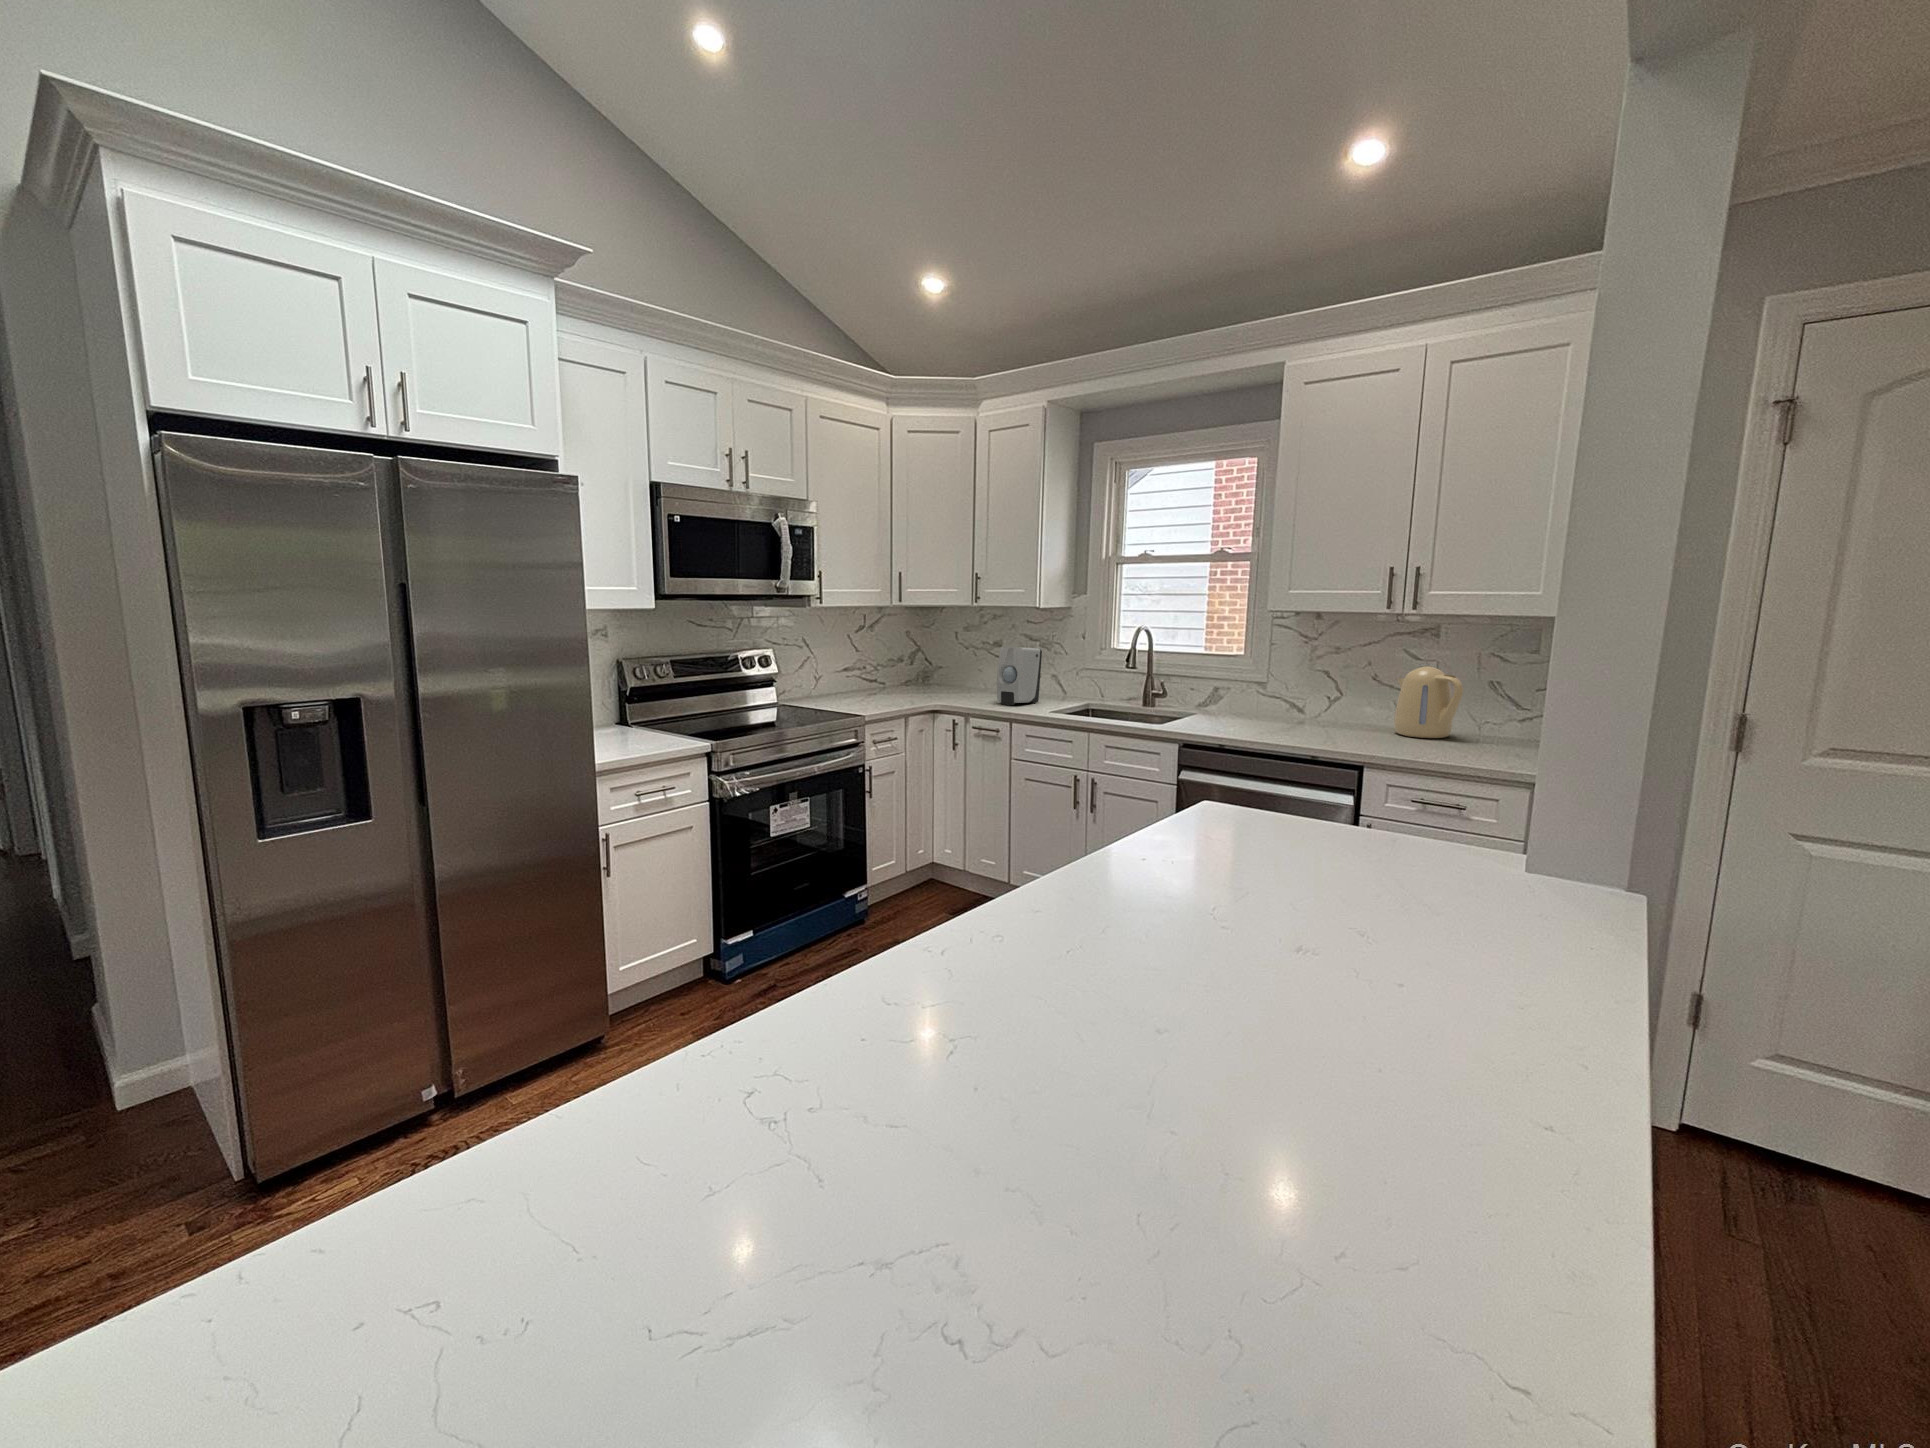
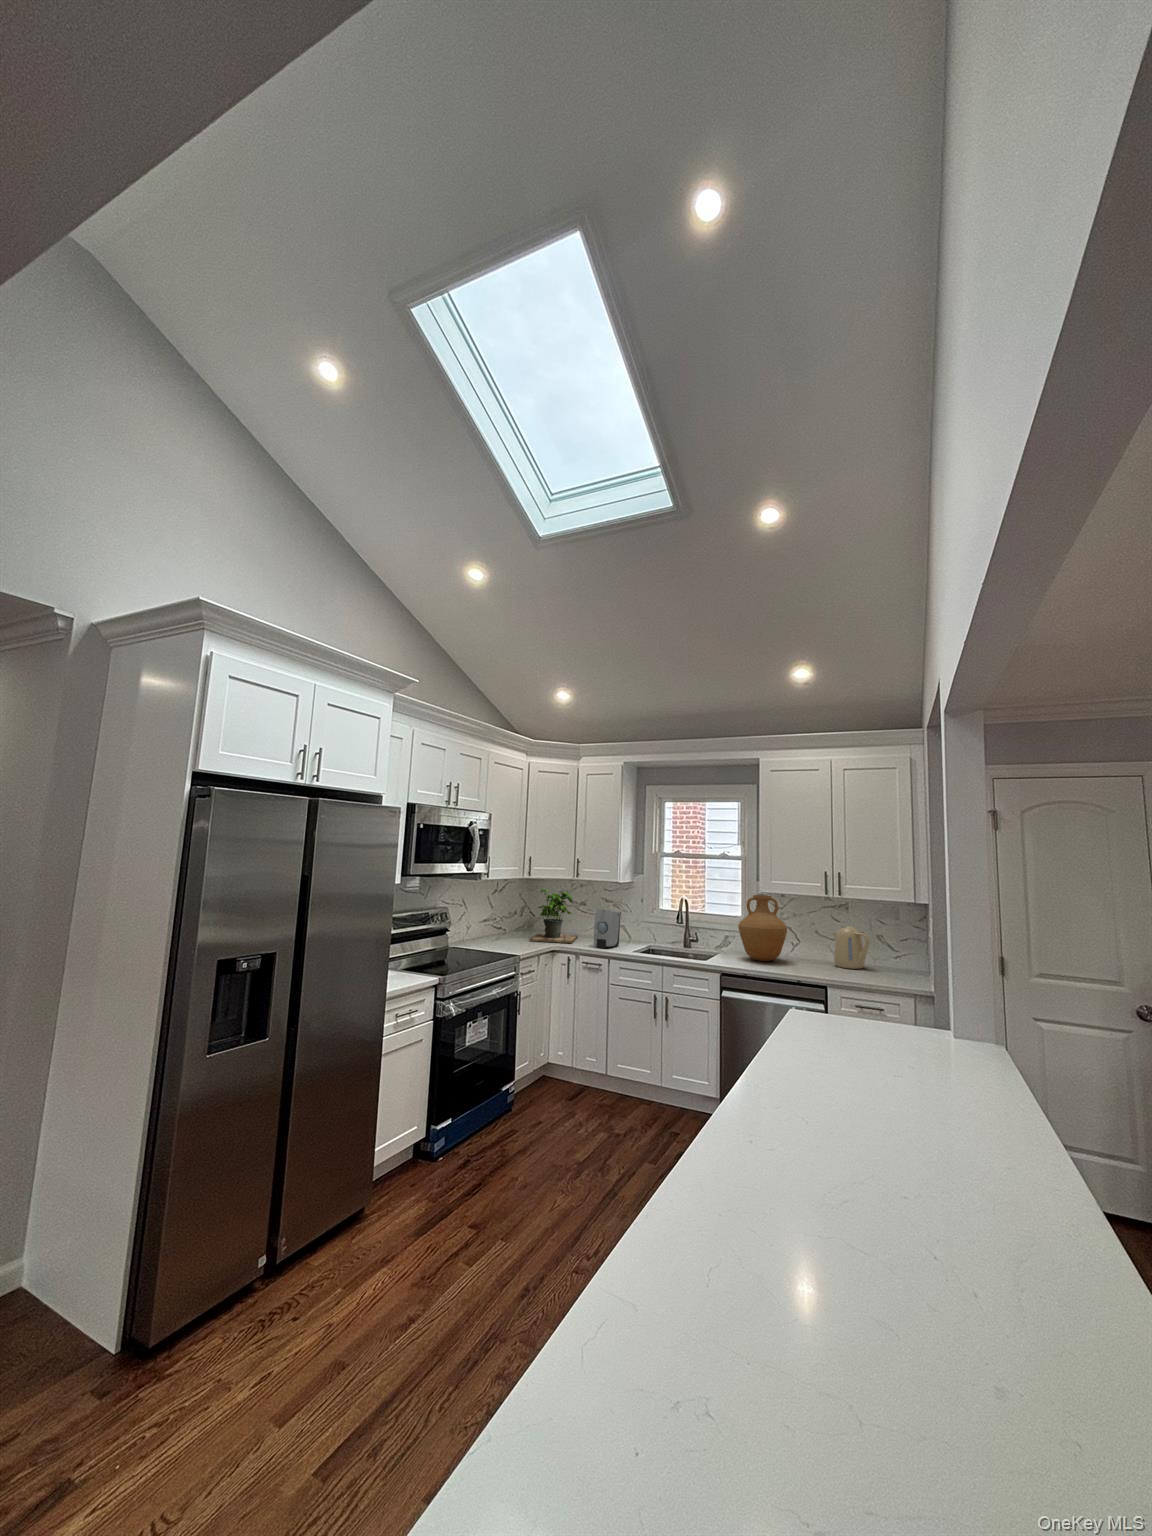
vase: none [1227,617,1312,725] -> present [738,895,787,961]
potted plant: none [907,619,987,698] -> present [530,889,578,943]

